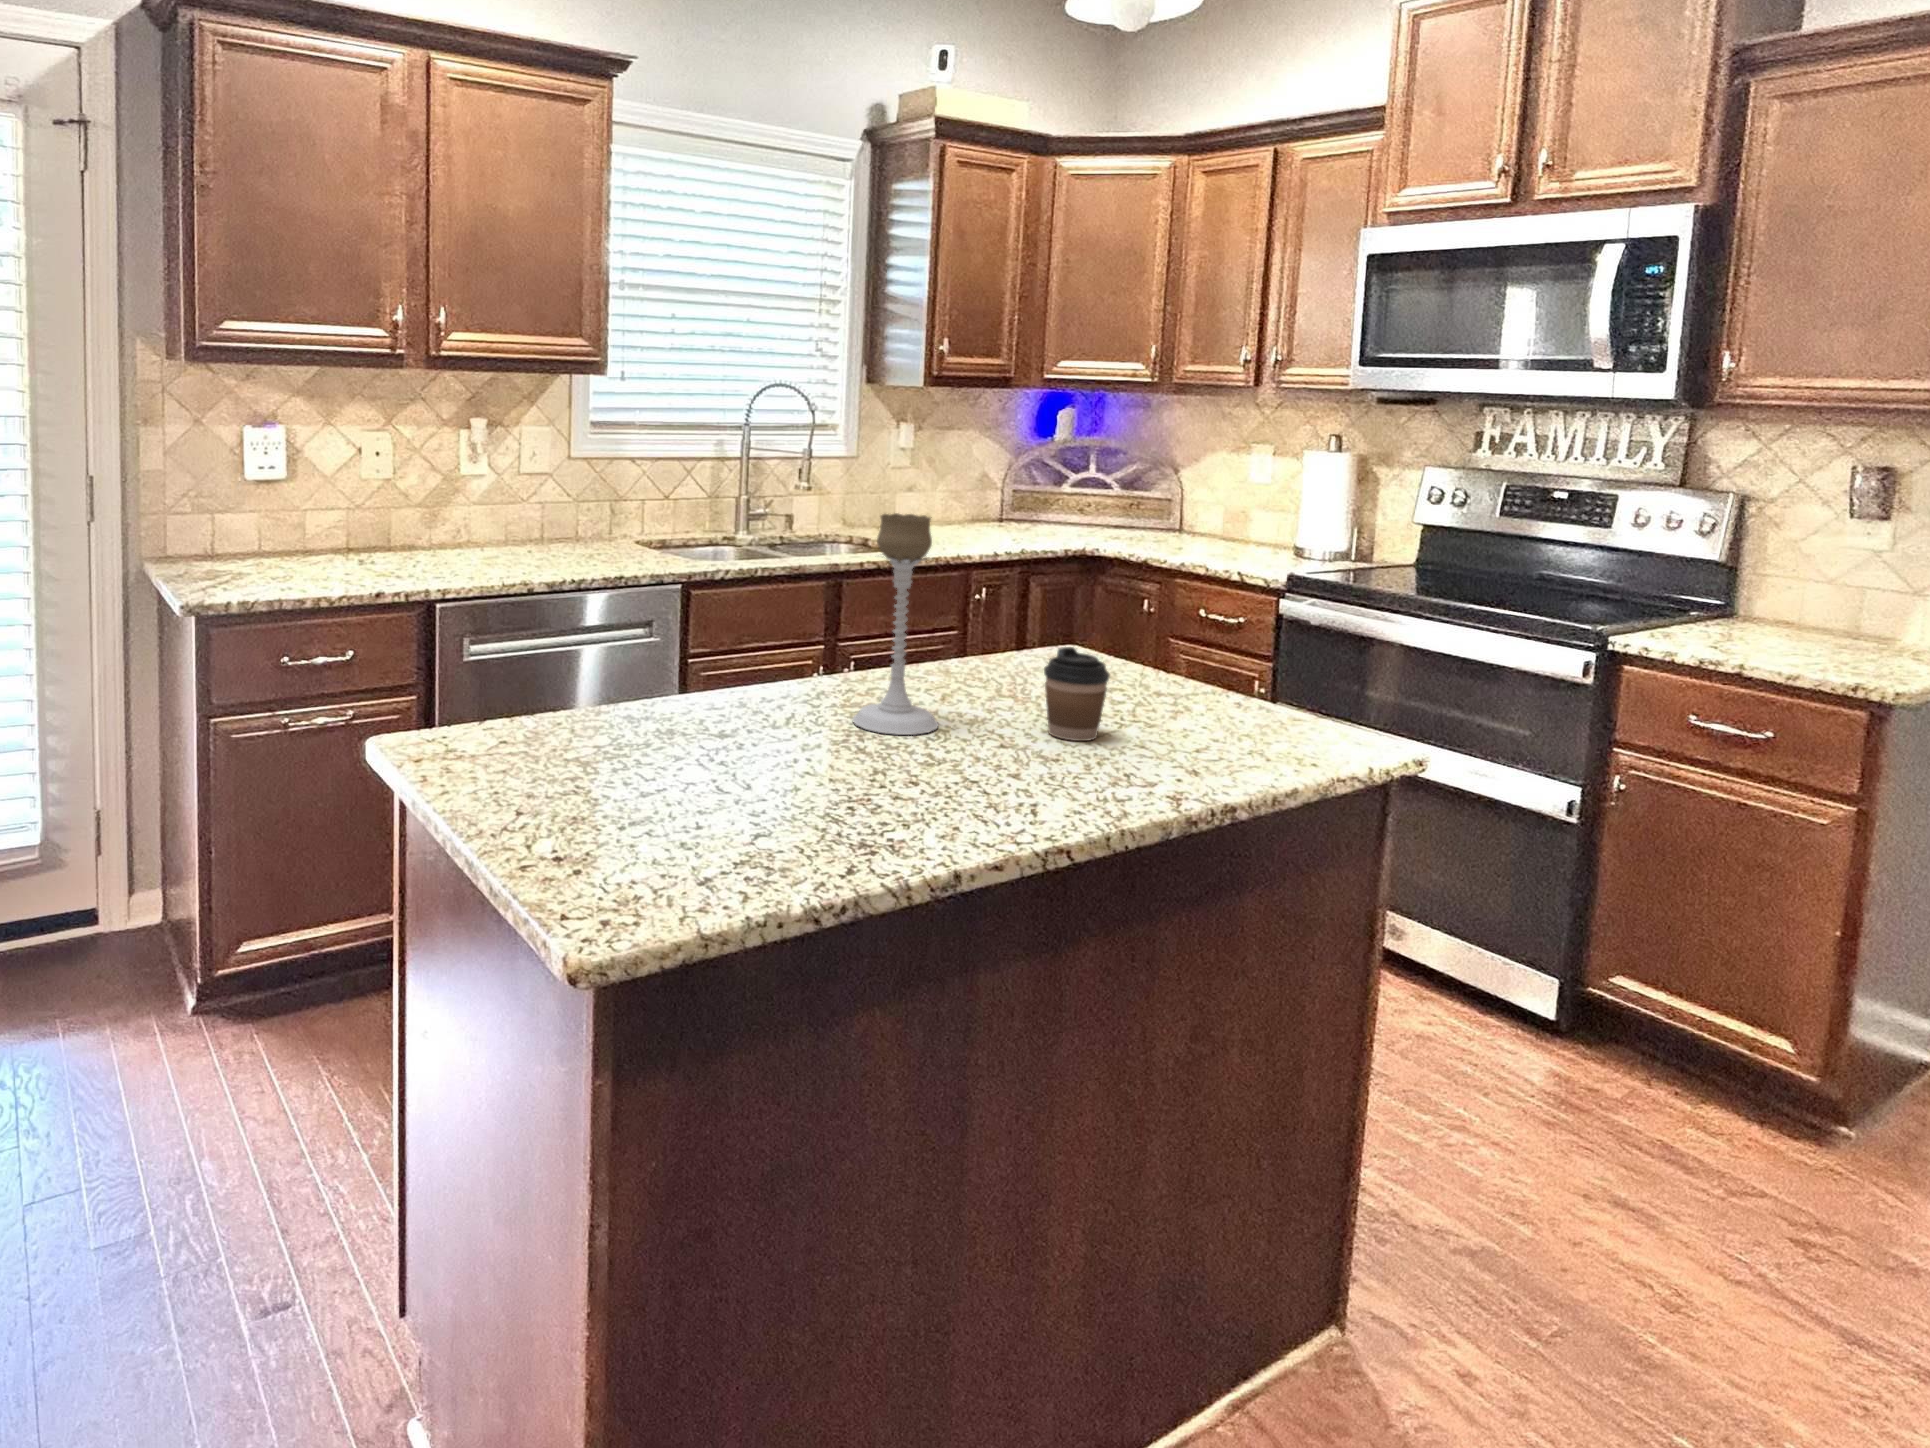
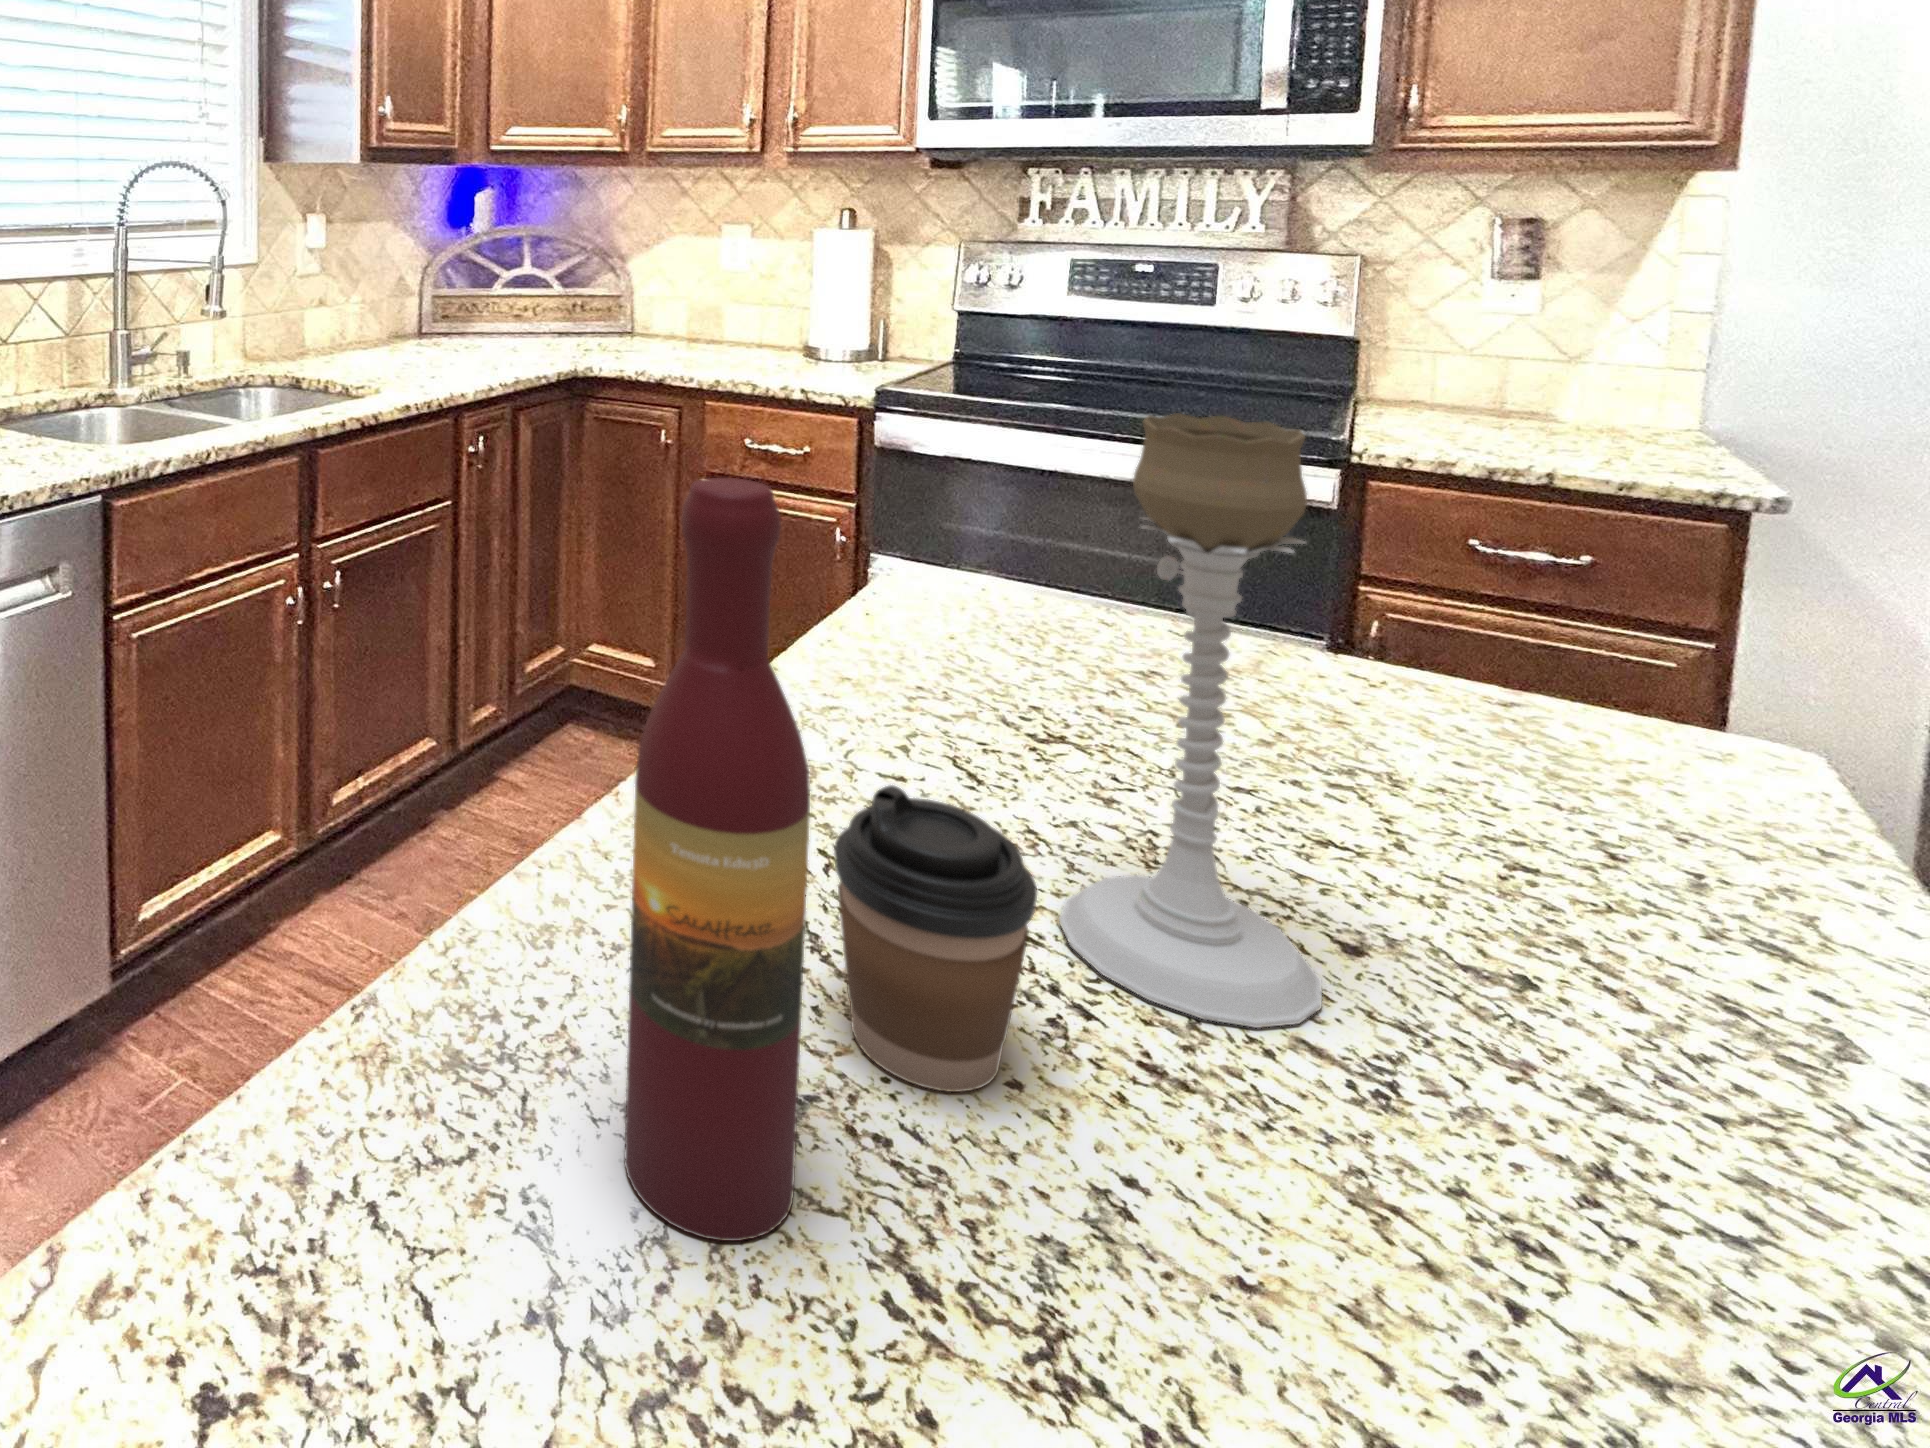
wine bottle: none [627,507,682,727] -> present [624,478,810,1241]
coffee cup: present [1044,647,1110,741] -> present [834,785,1037,1092]

